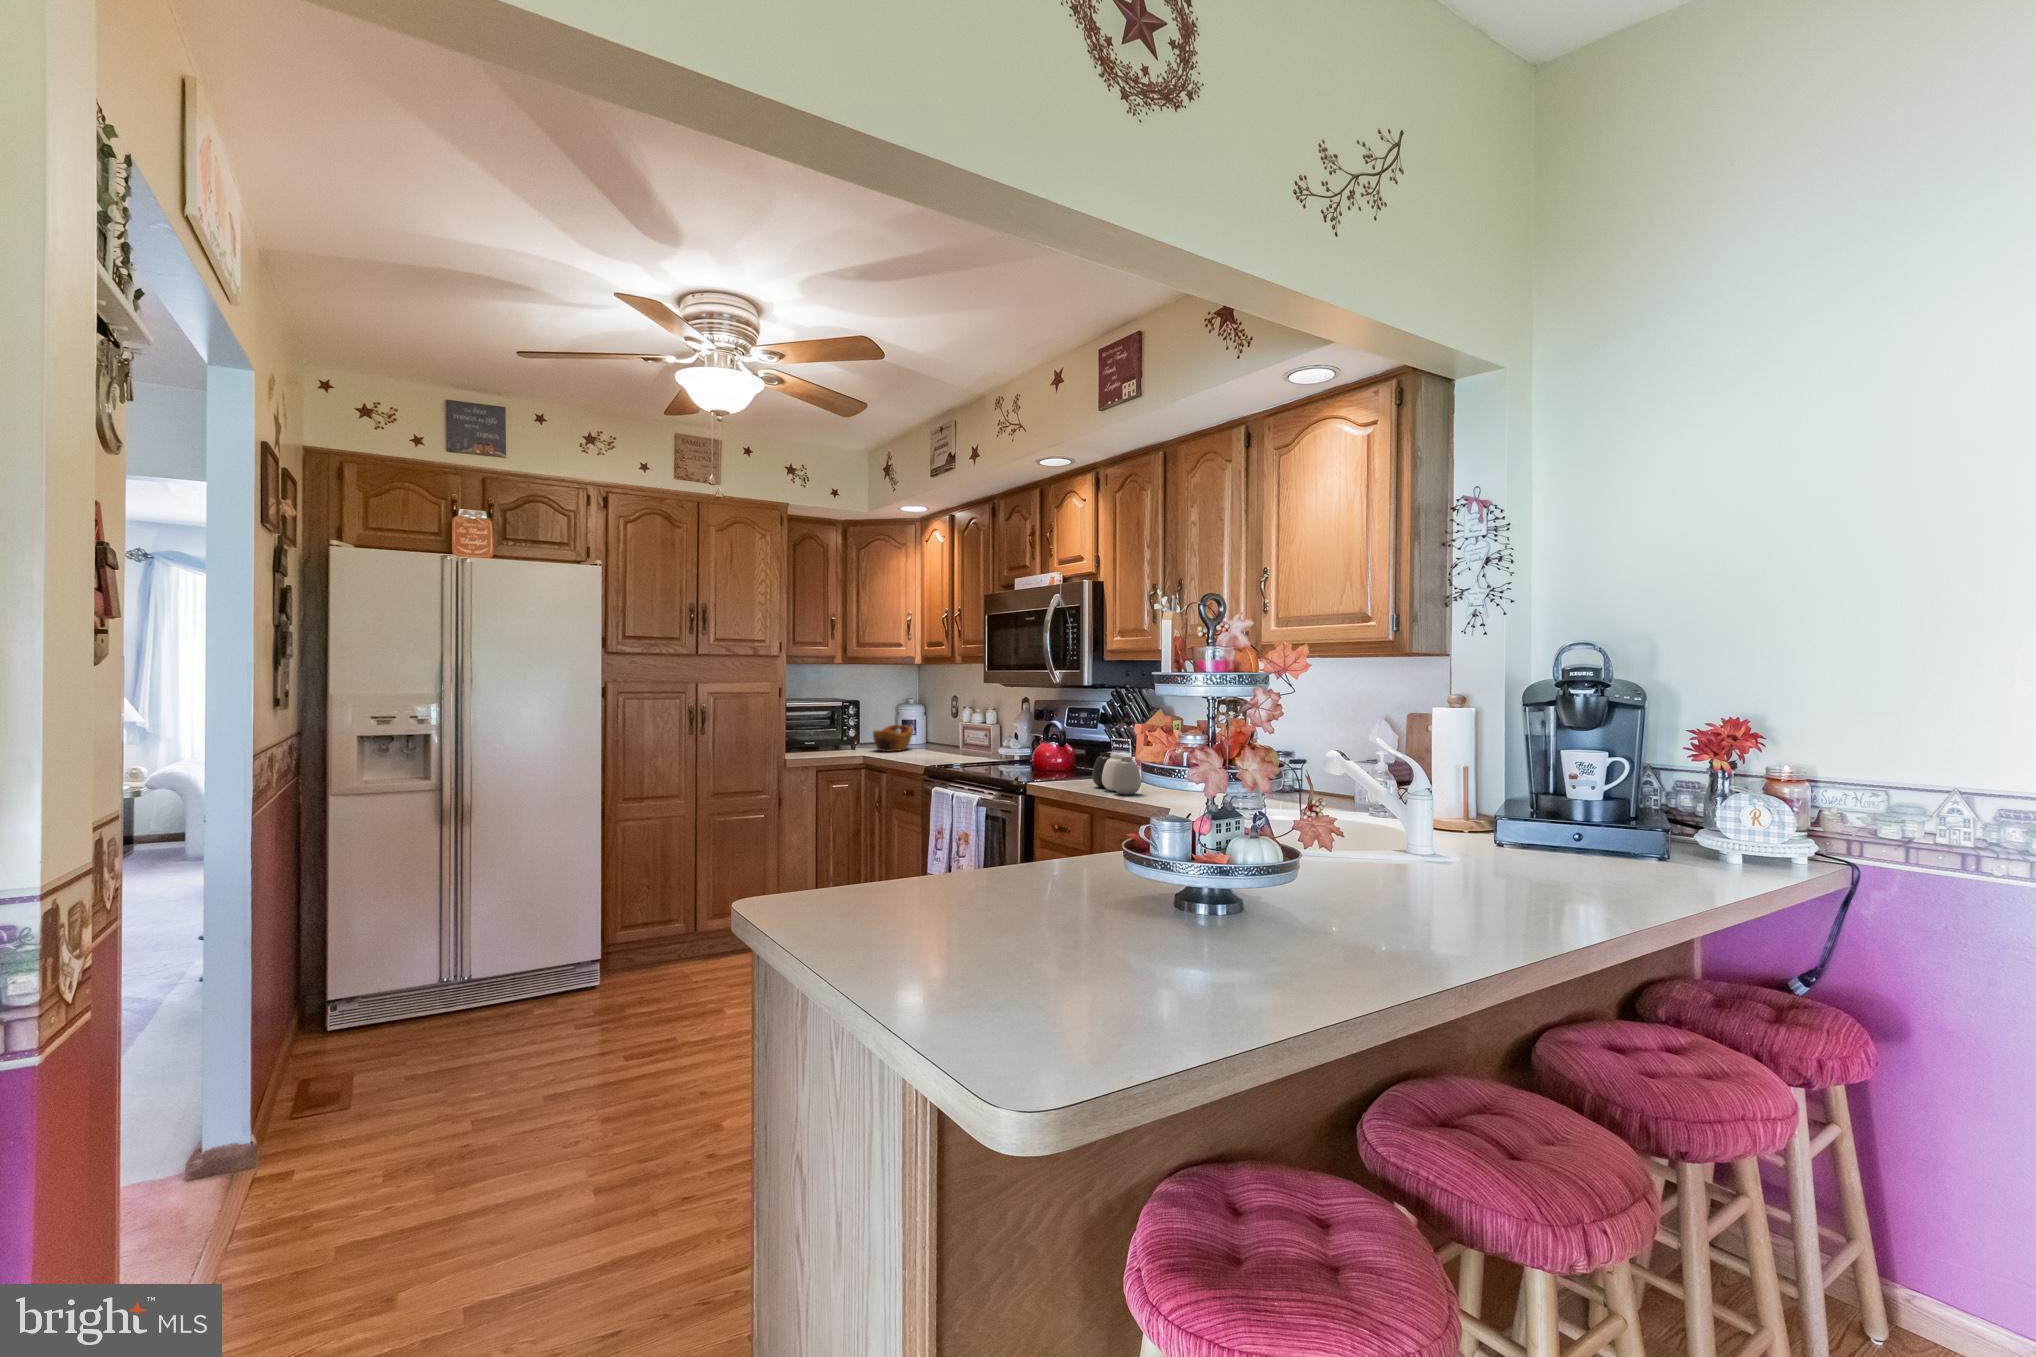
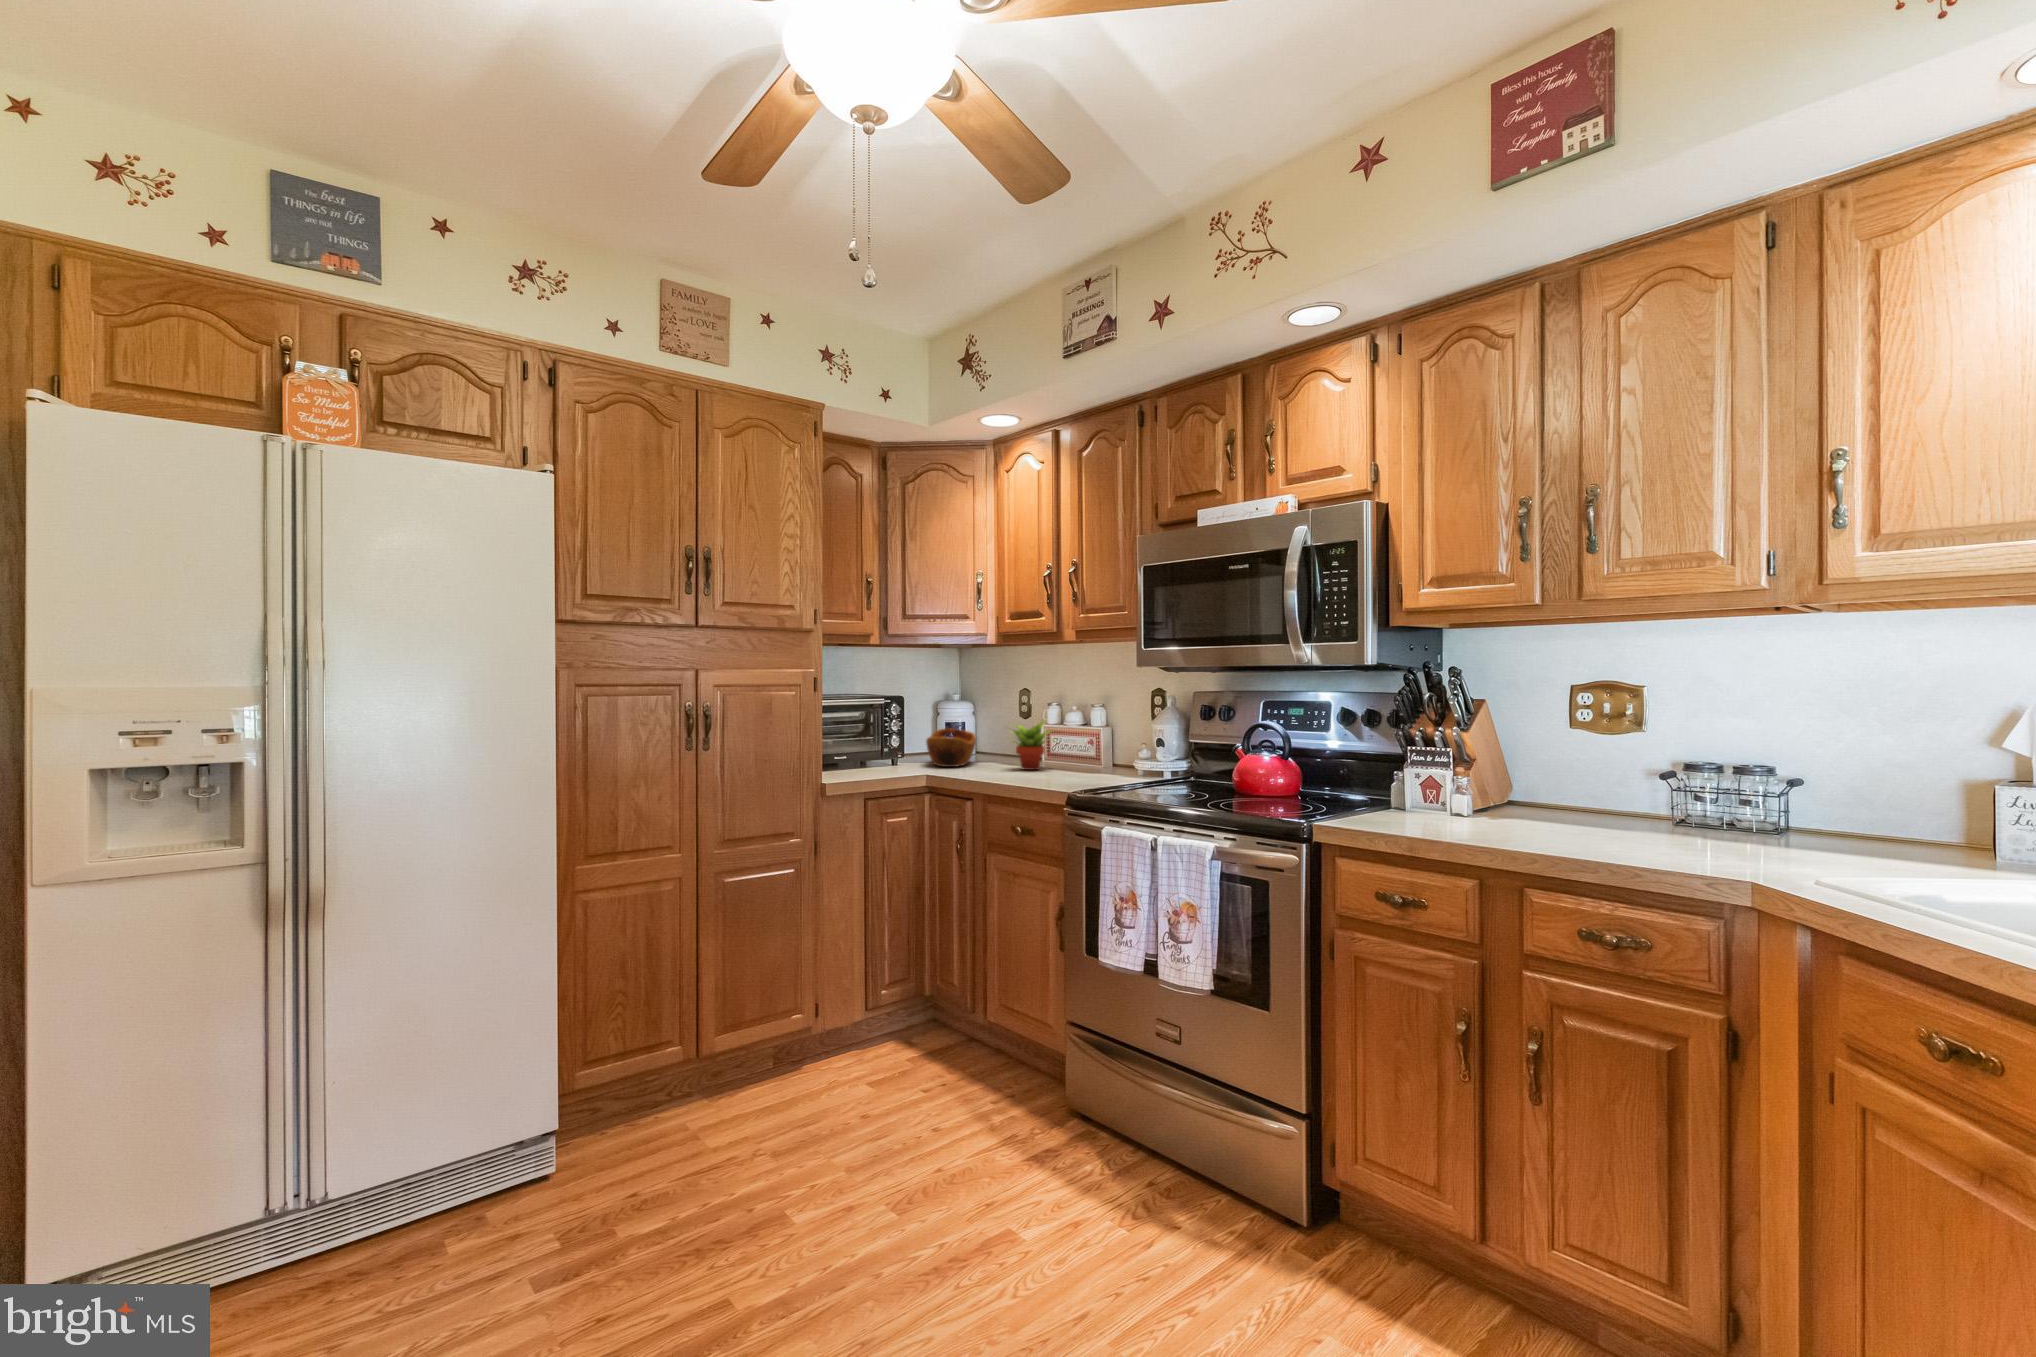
succulent plant: none [918,717,957,754] -> present [1013,719,1051,770]
vase: present [1092,752,1141,795] -> none [1443,772,1583,846]

